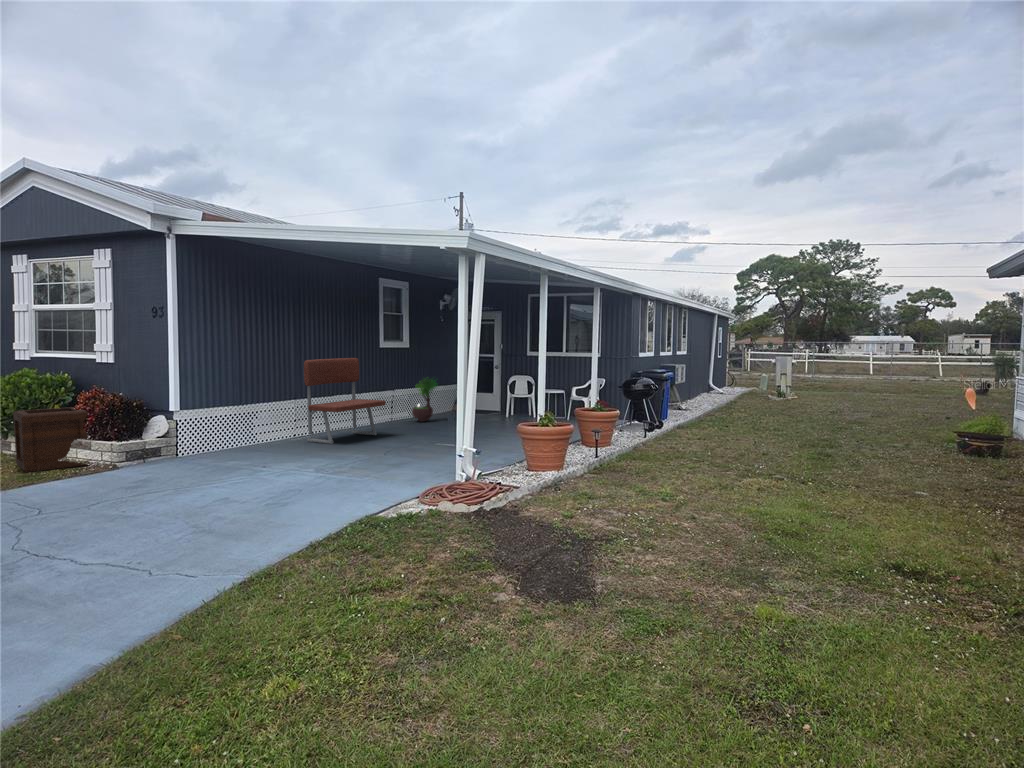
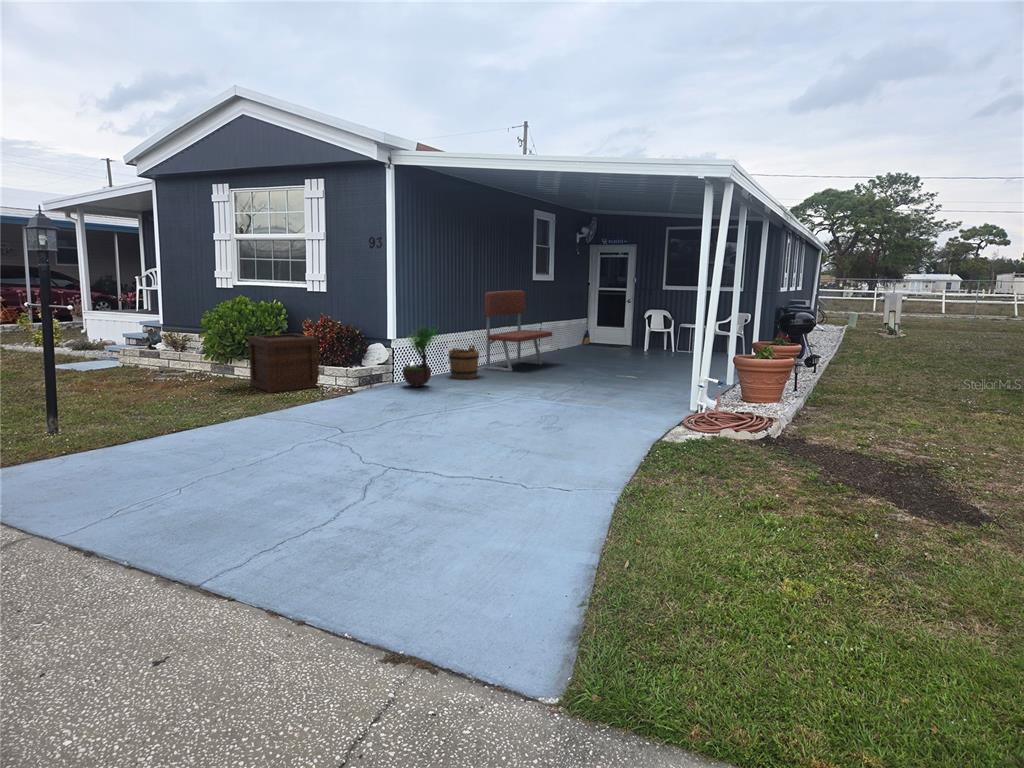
potted tree: present [412,377,436,422] -> present [403,326,436,387]
bucket: none [252,416,287,453] -> present [448,345,479,379]

